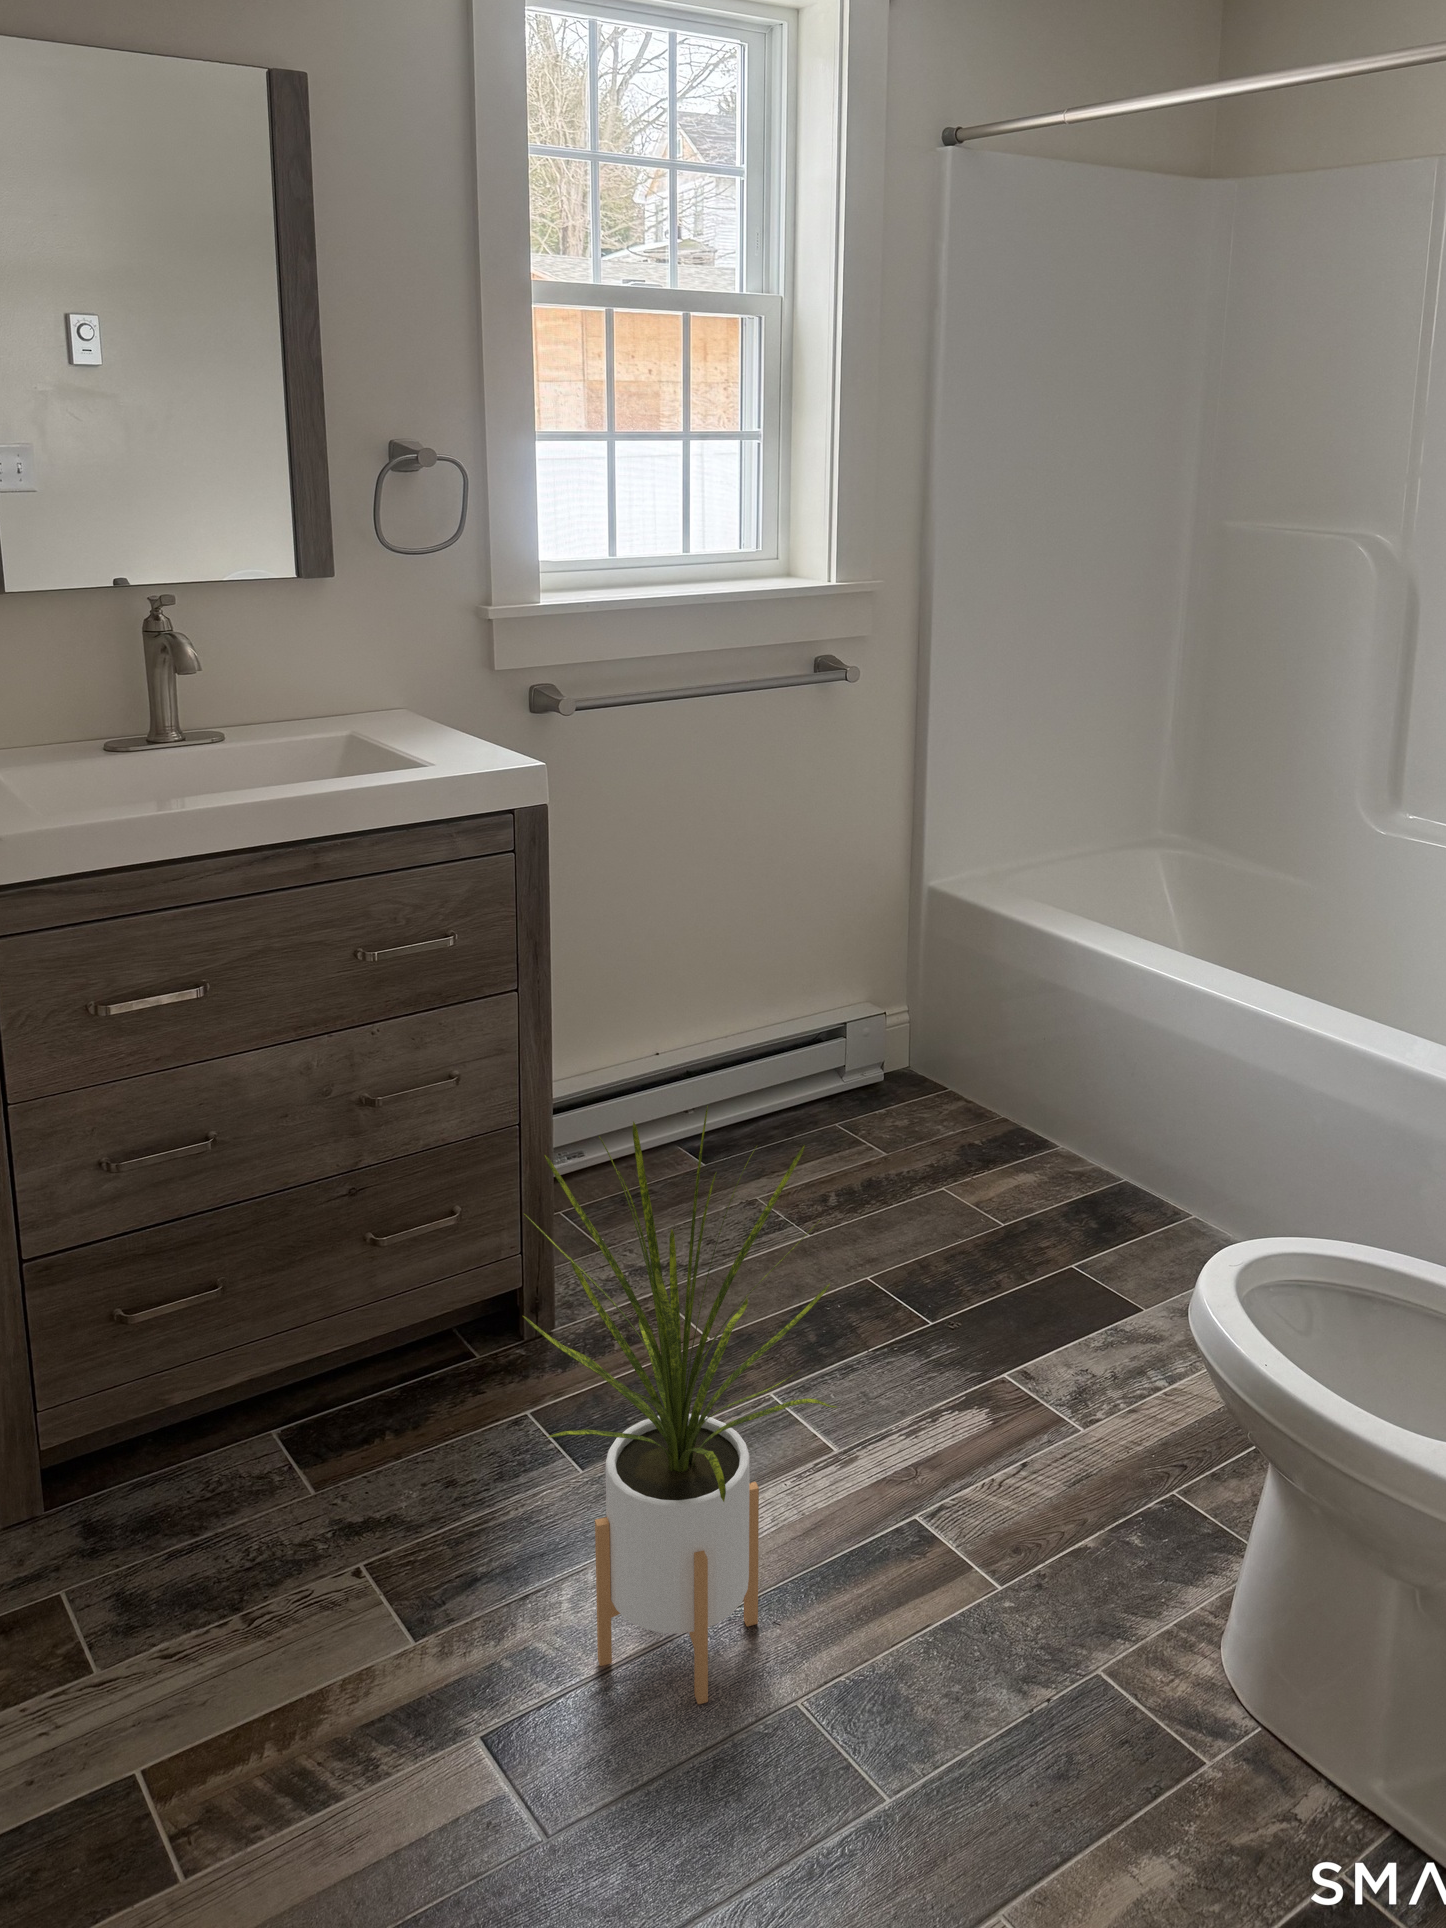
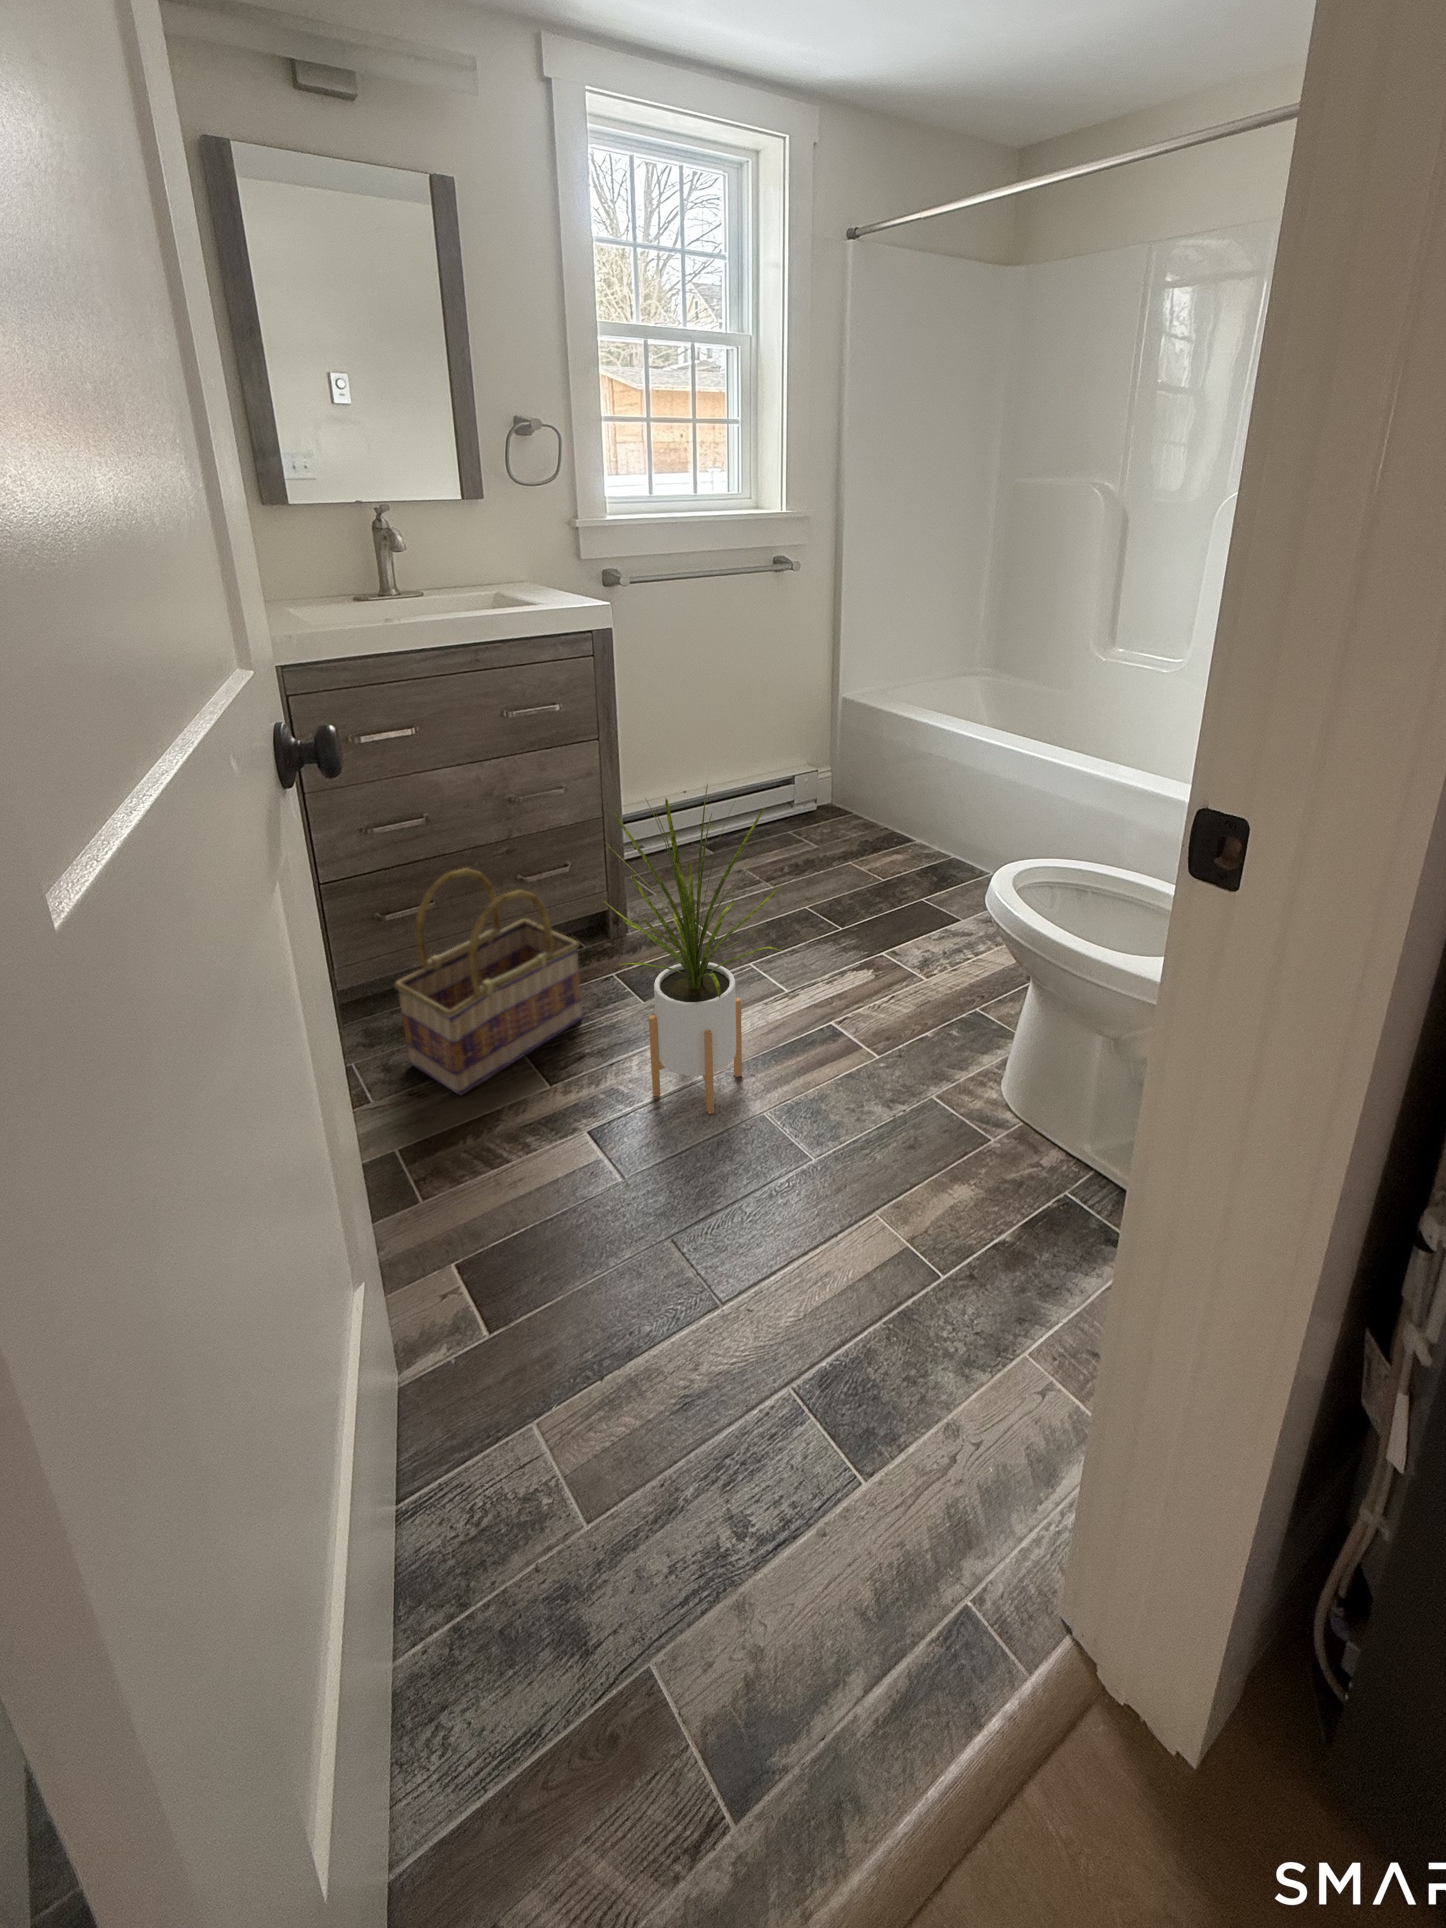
basket: none [142,1233,473,1662] -> present [394,868,582,1095]

